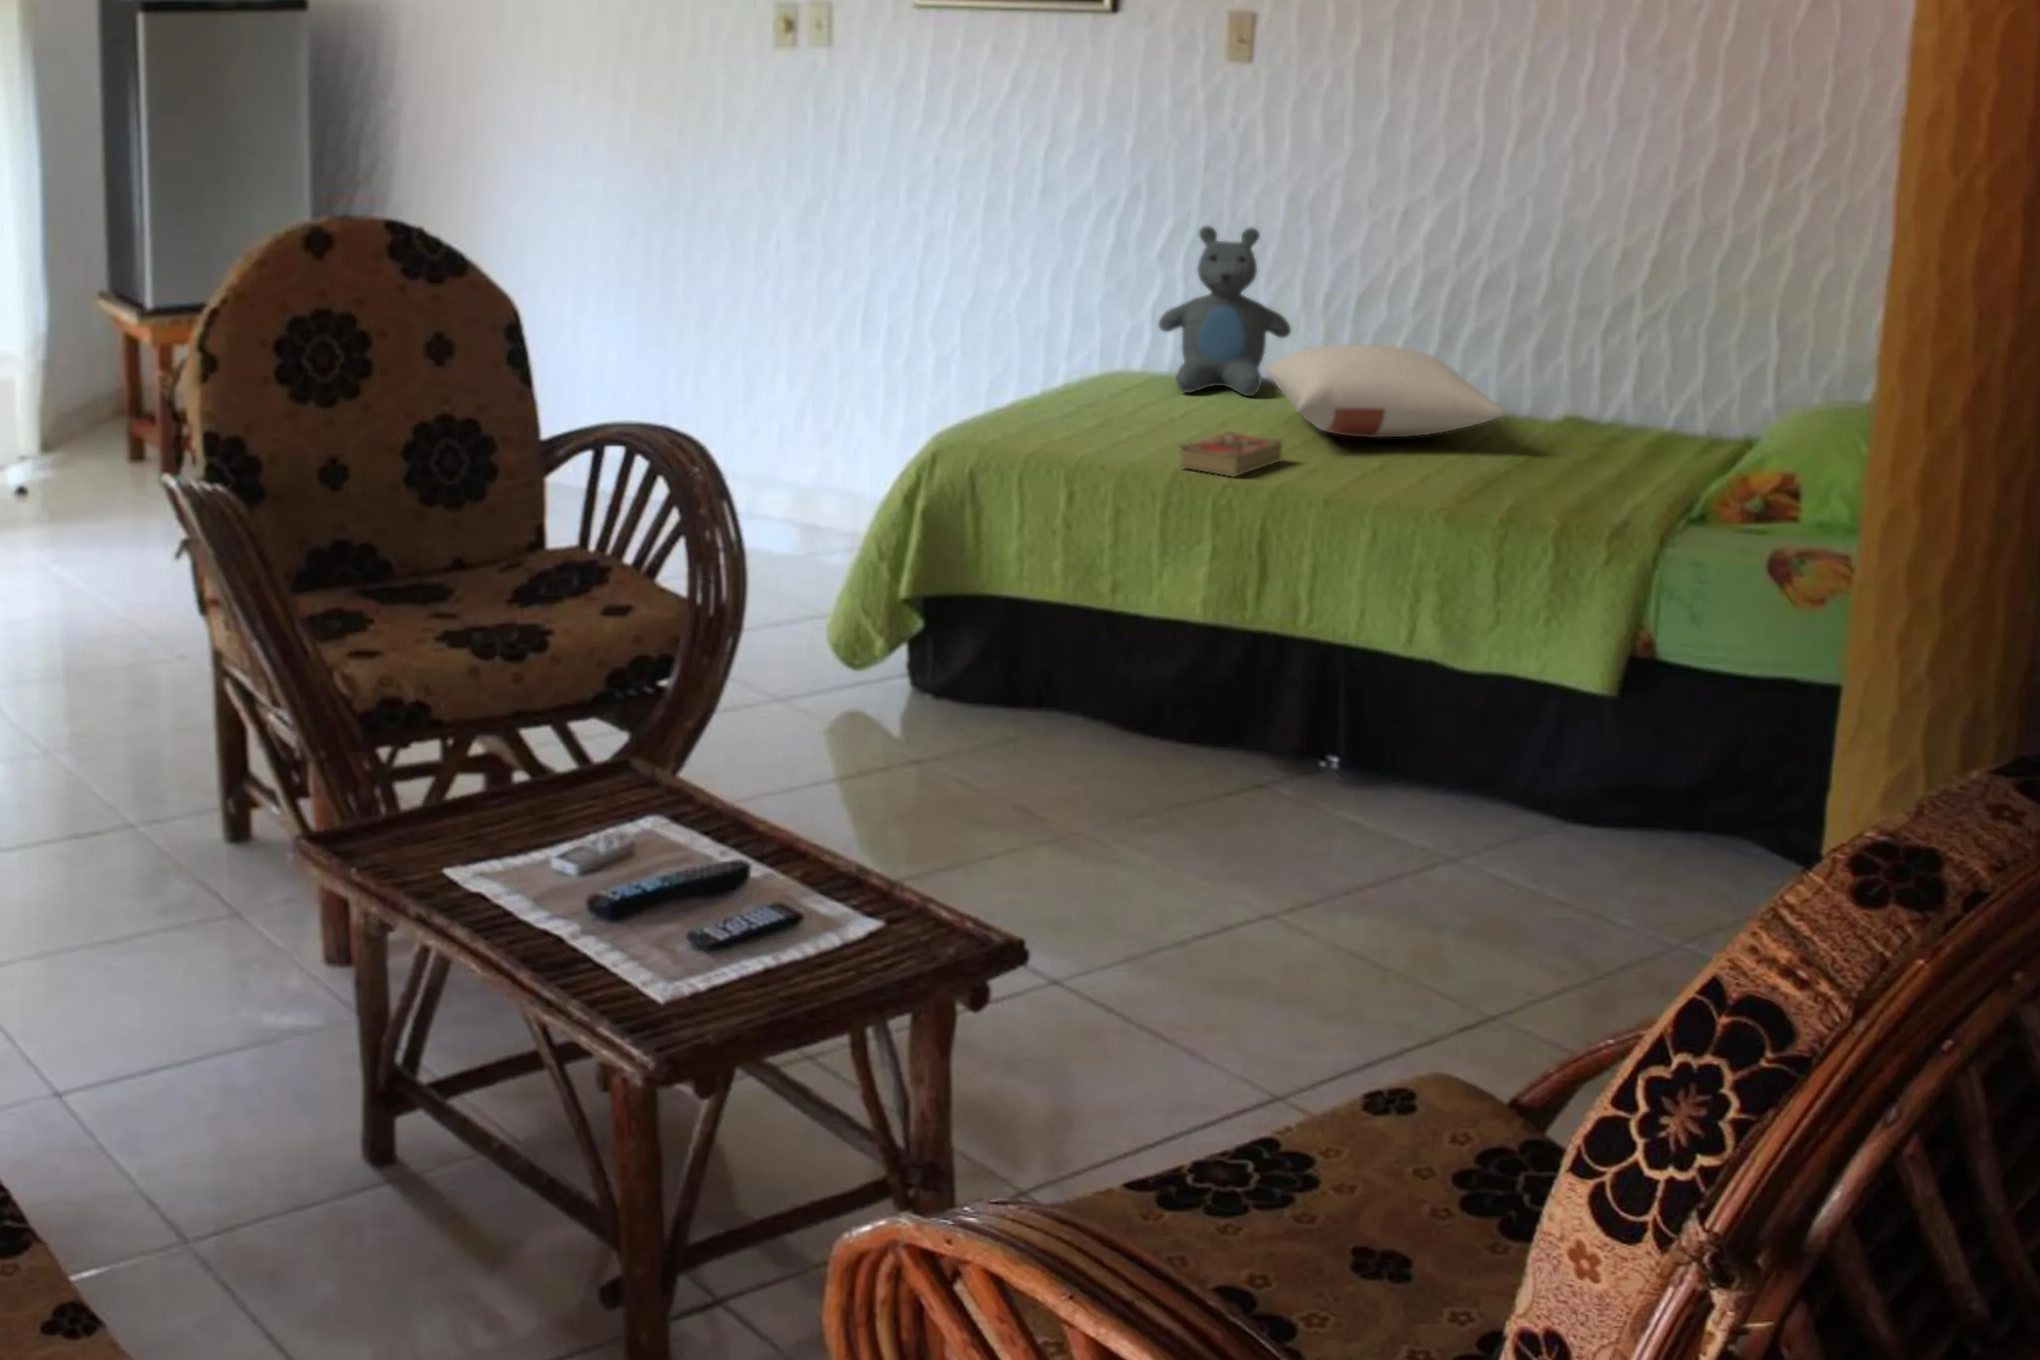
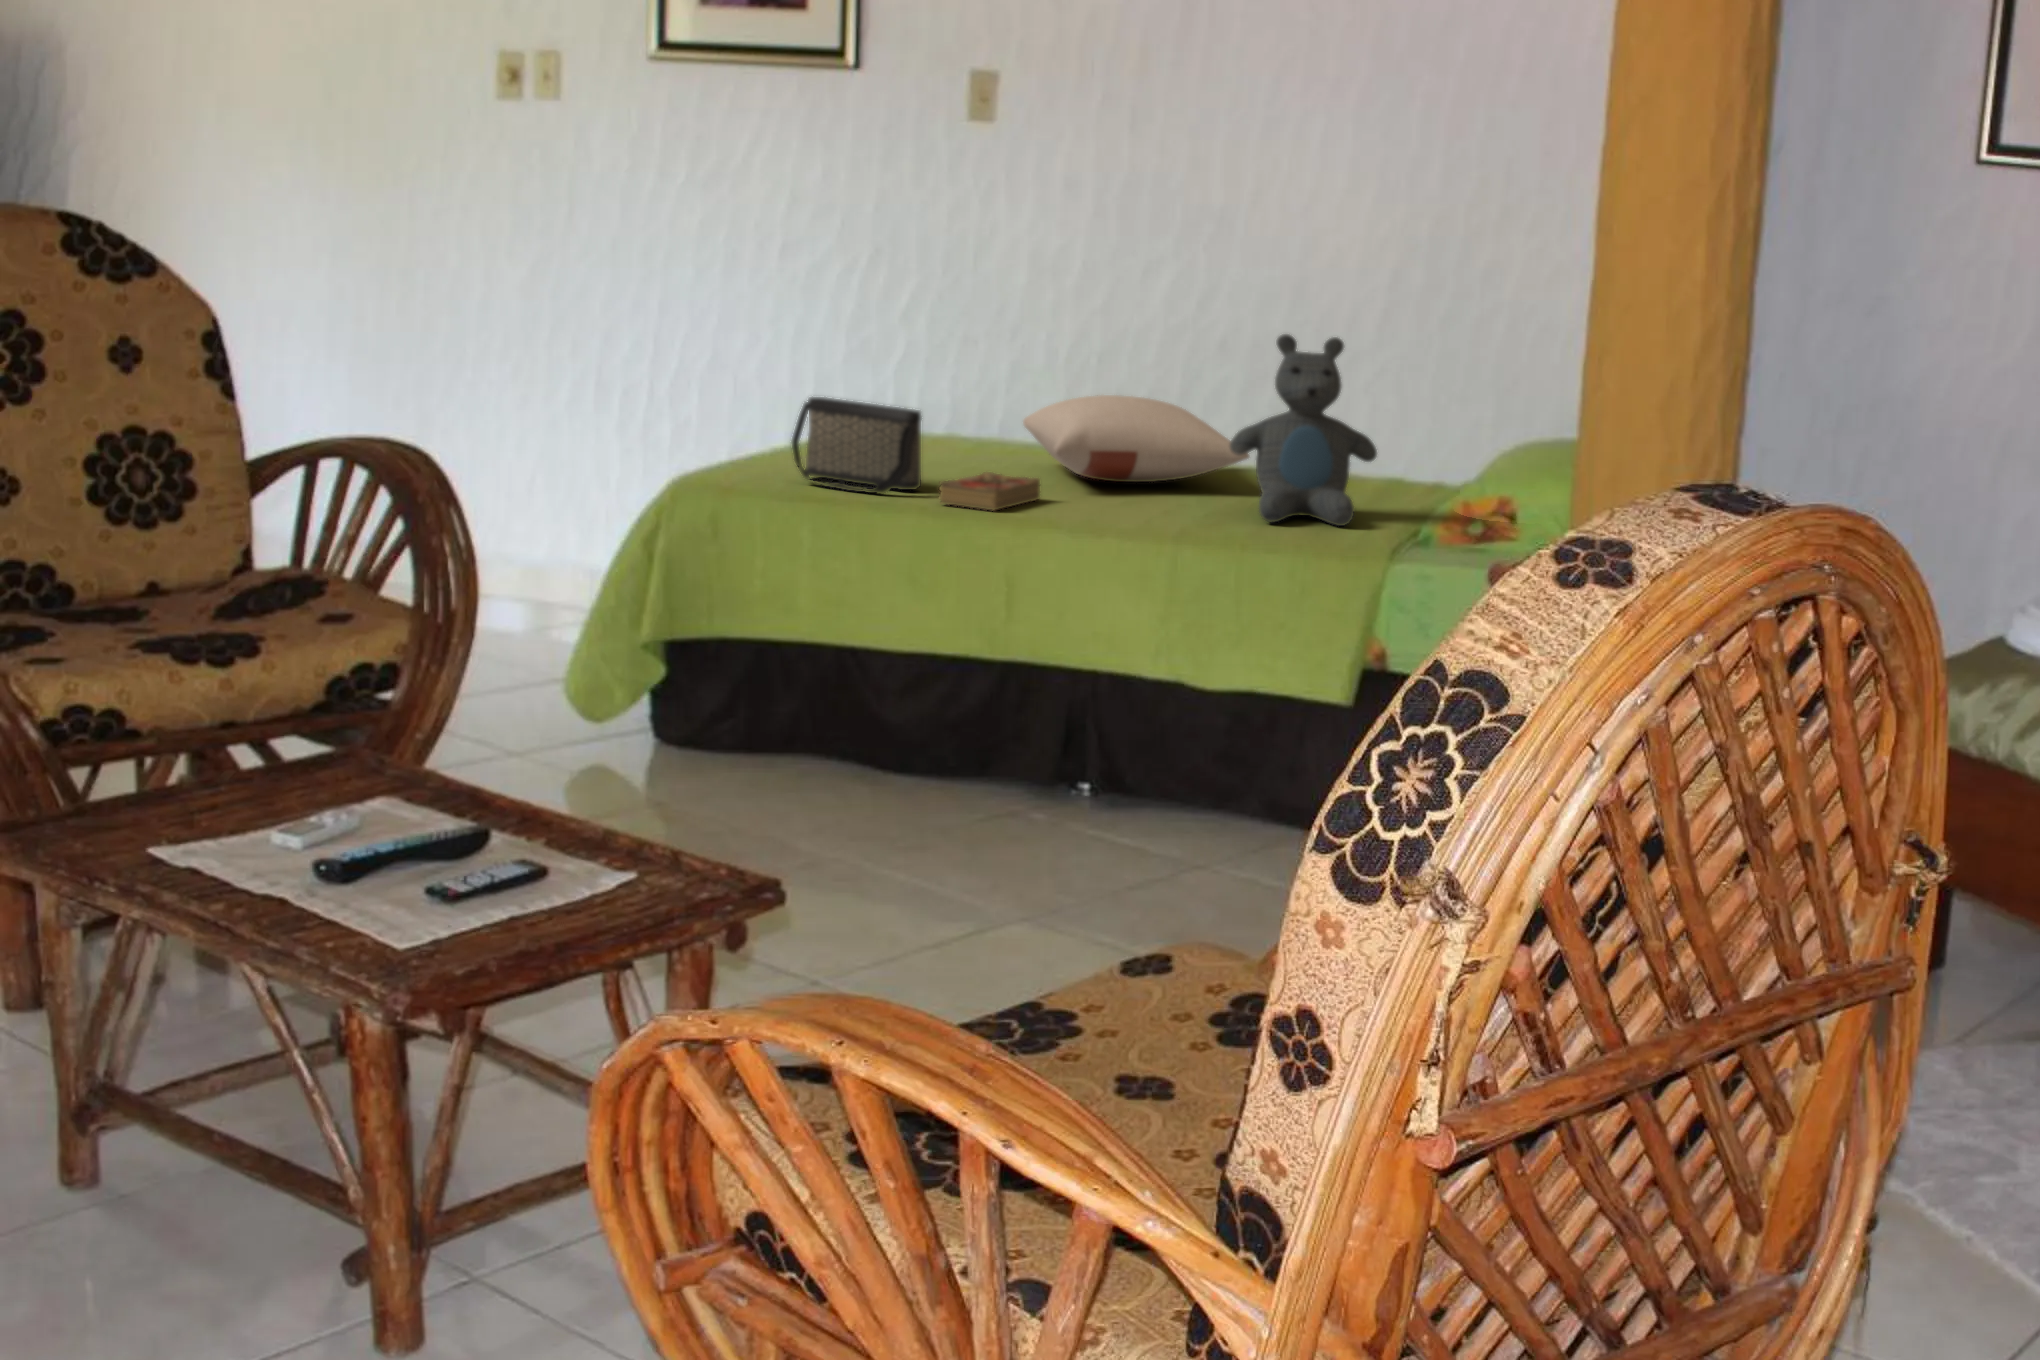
teddy bear: present [1159,226,1291,396] -> present [1230,334,1377,526]
handbag: none [1037,353,1164,454] -> present [792,397,921,494]

